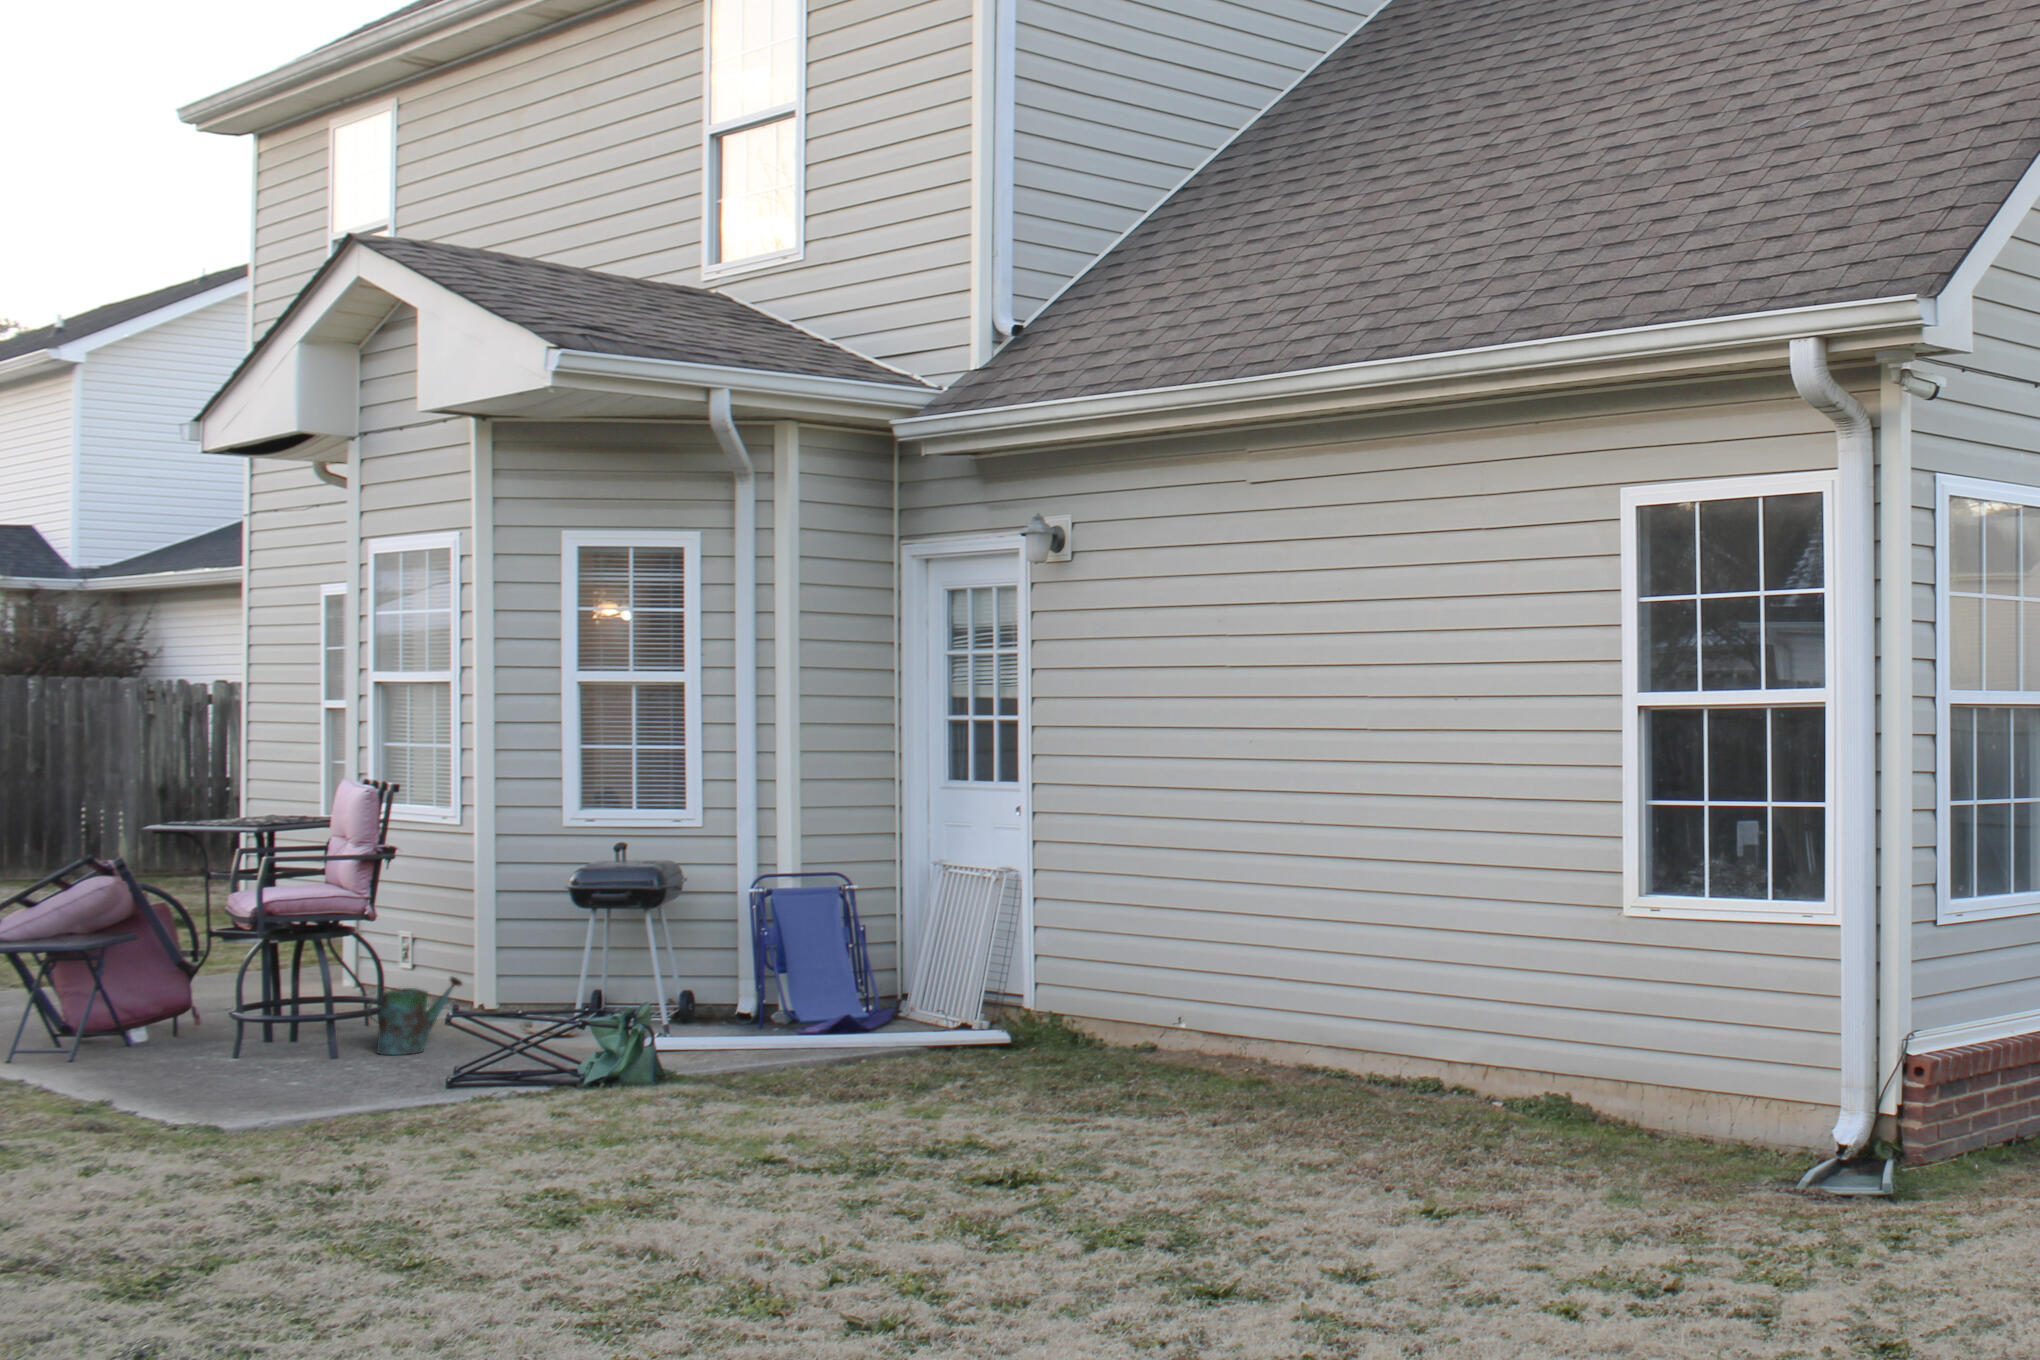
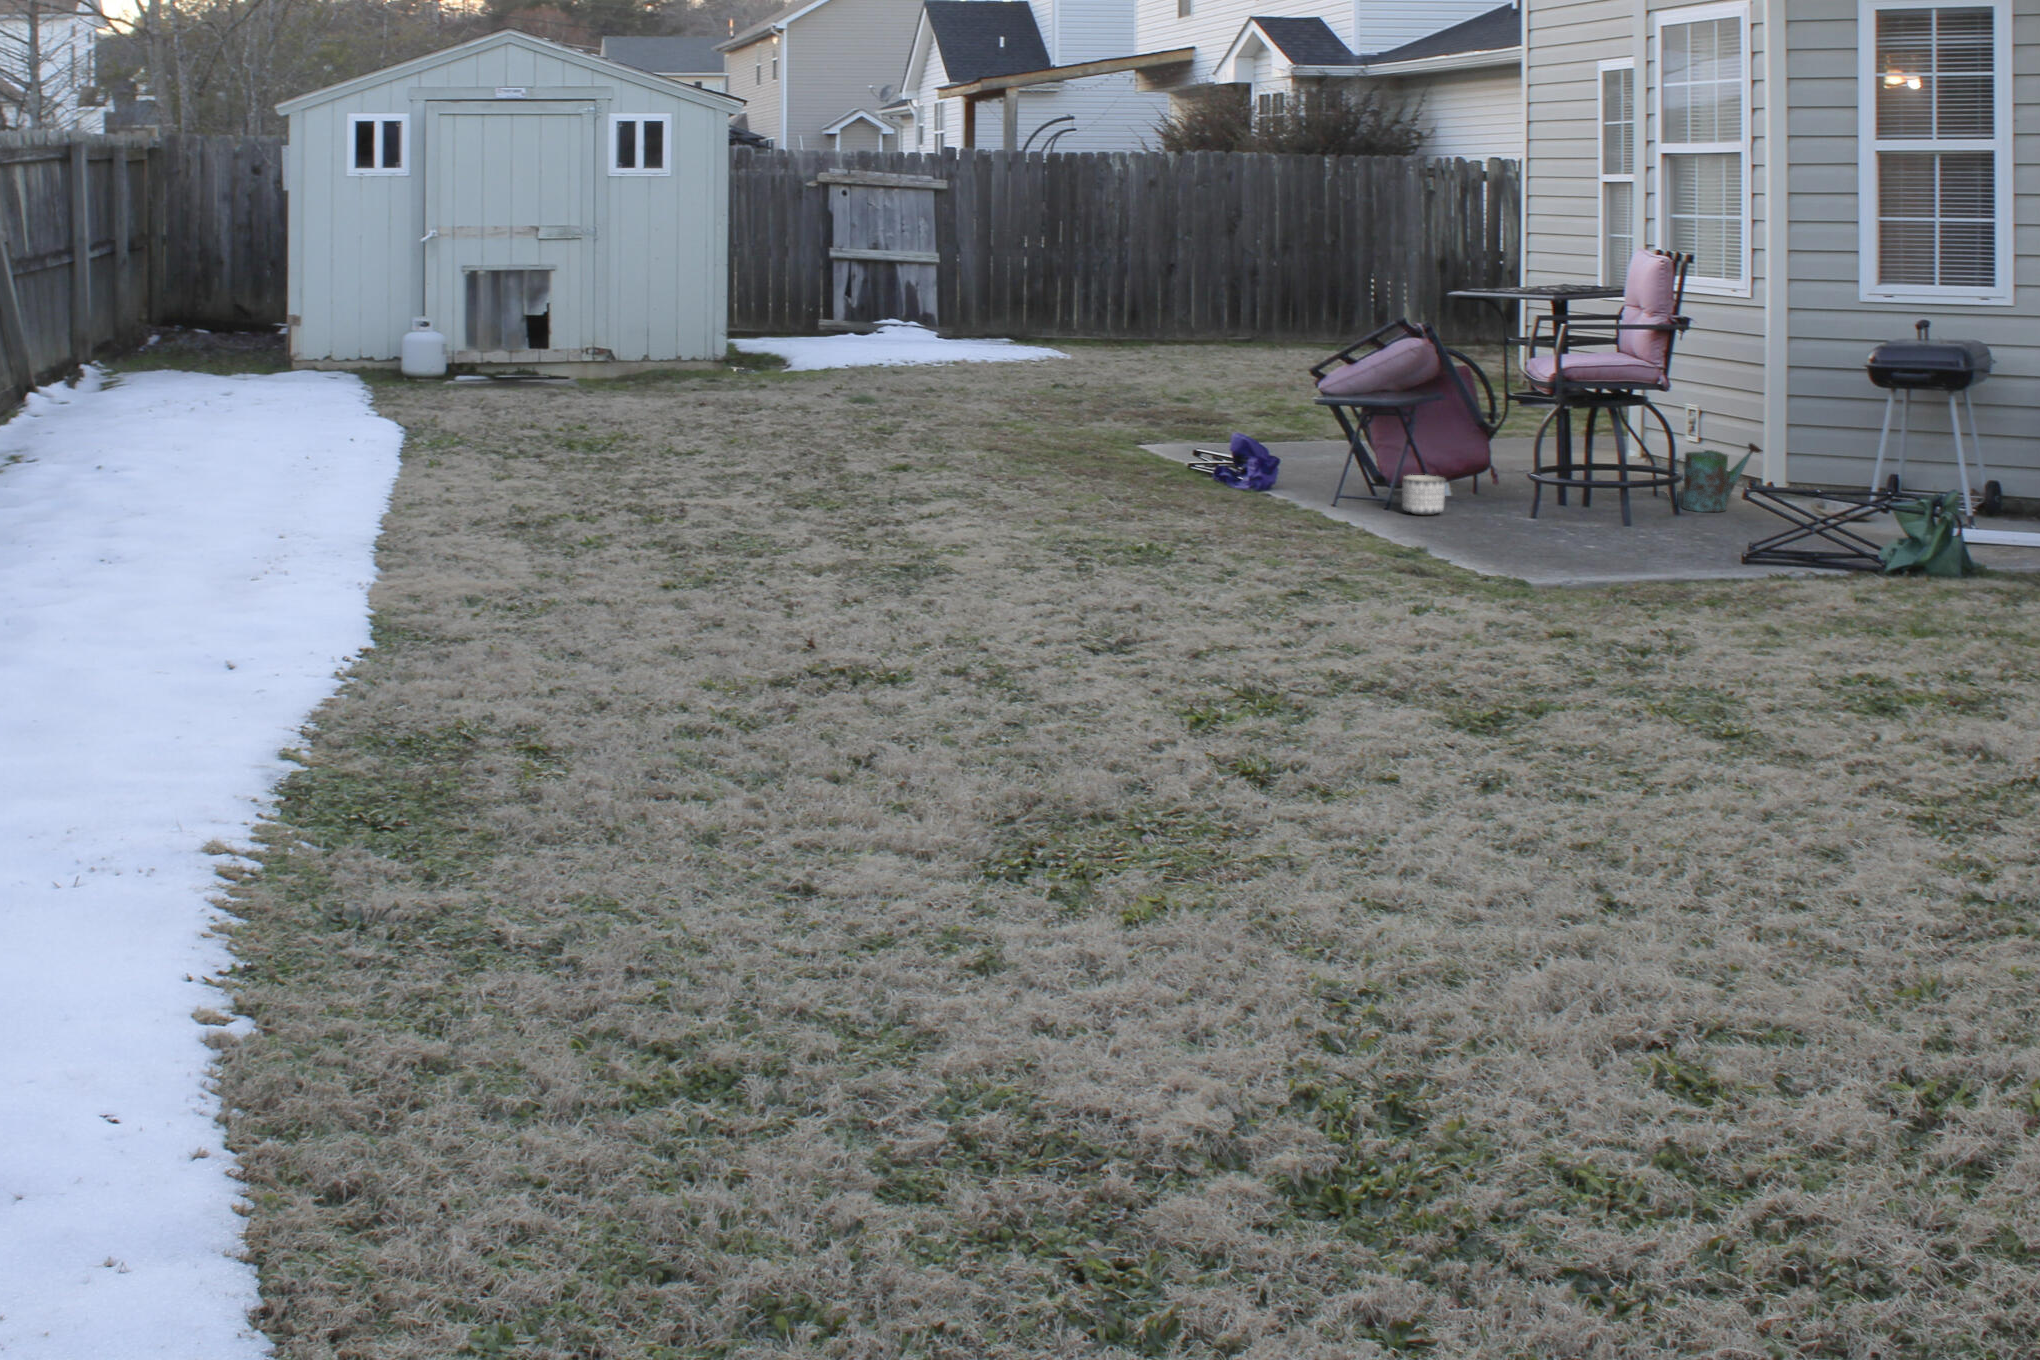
planter: none [40,1046,98,1094] -> present [1402,475,1446,515]

